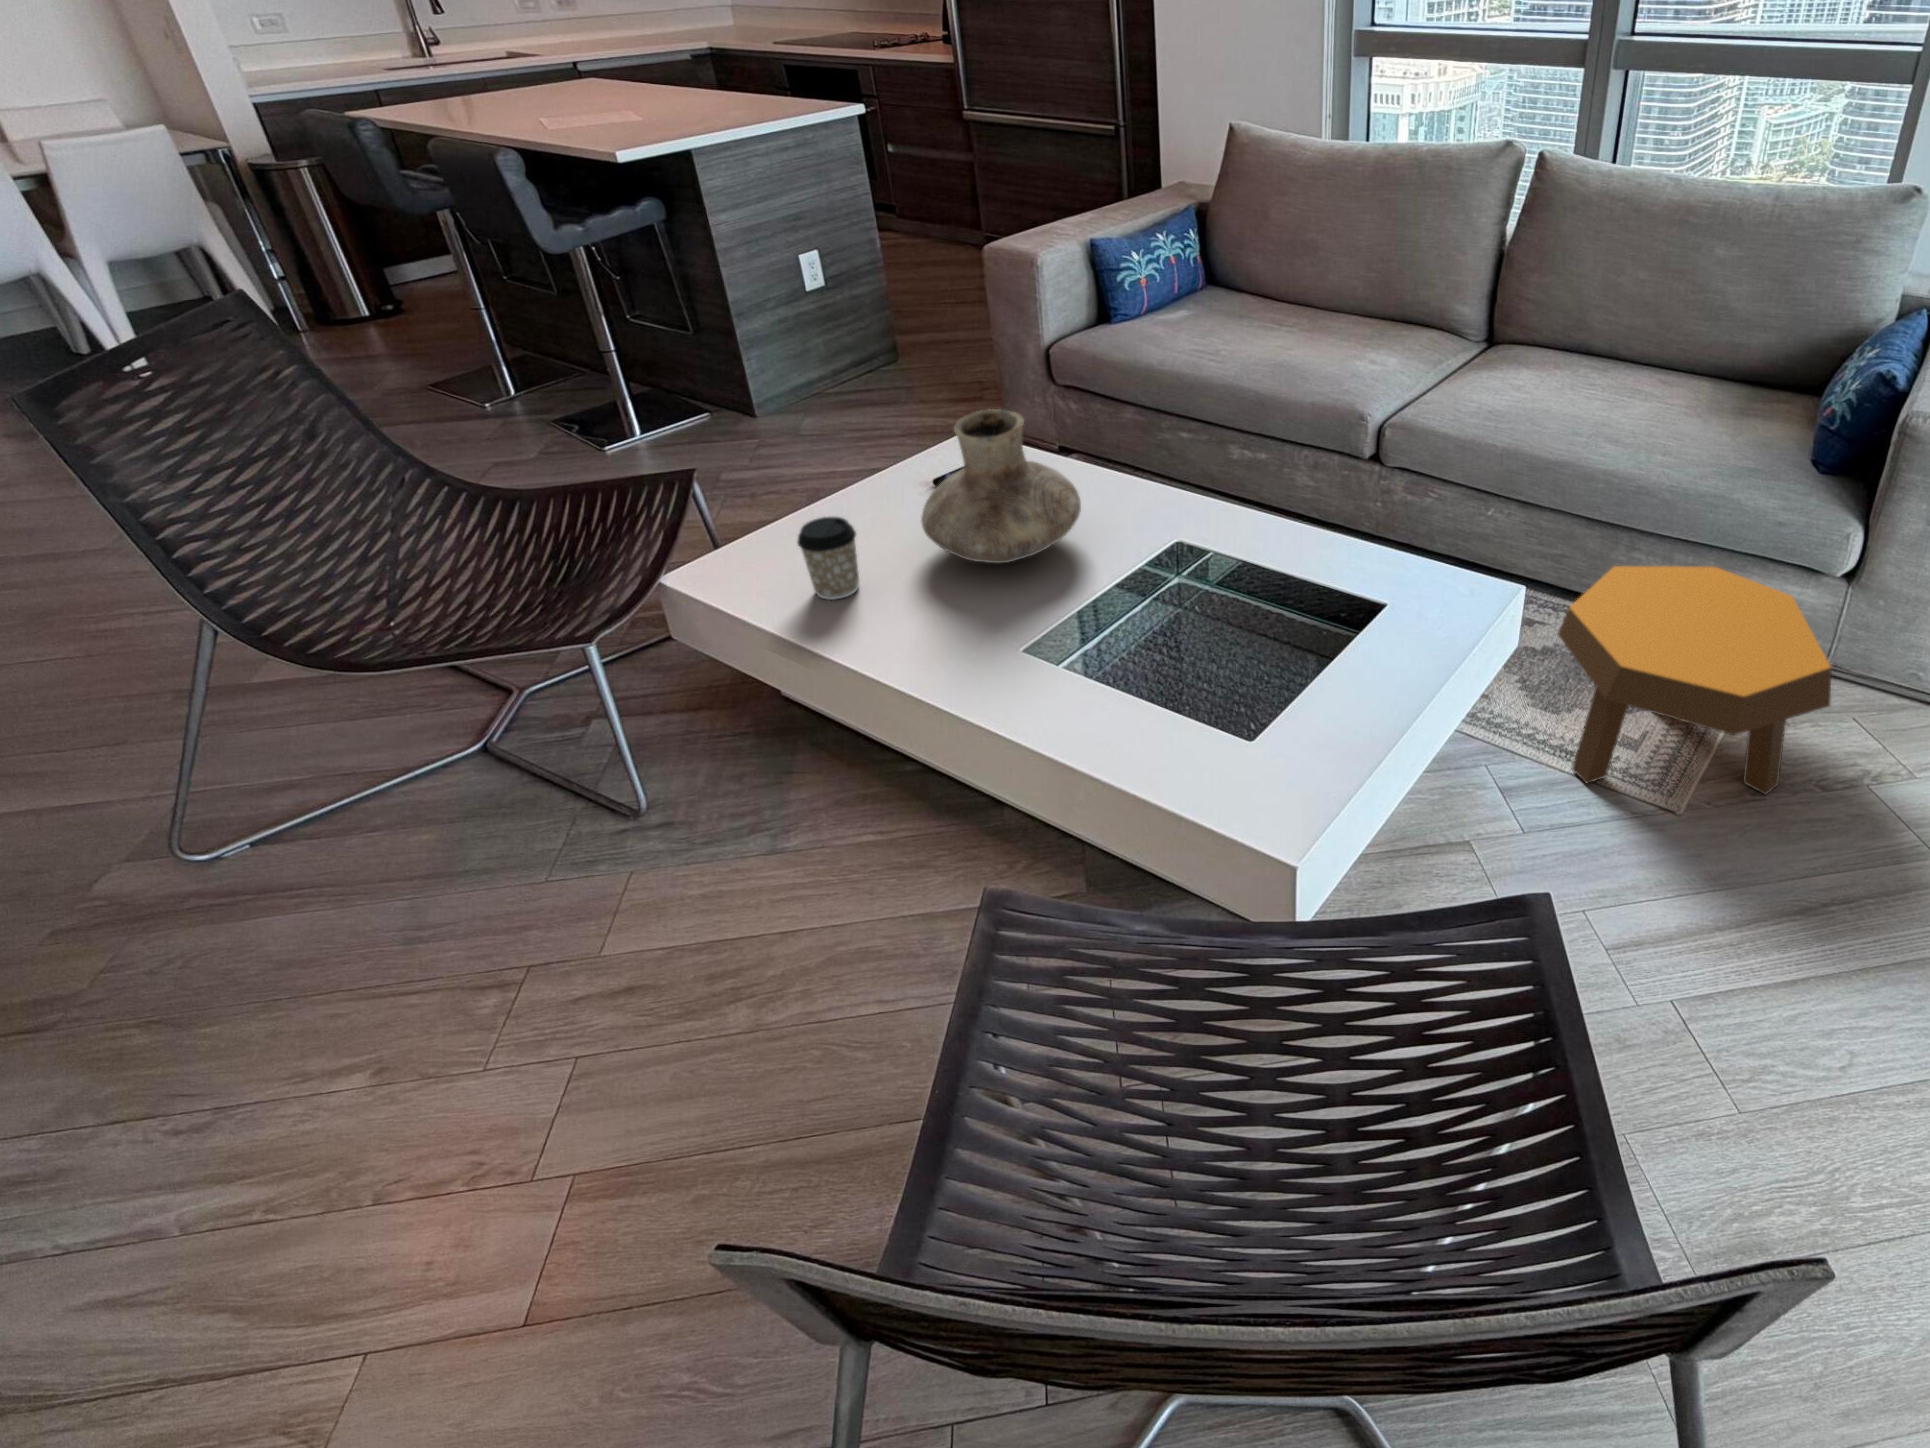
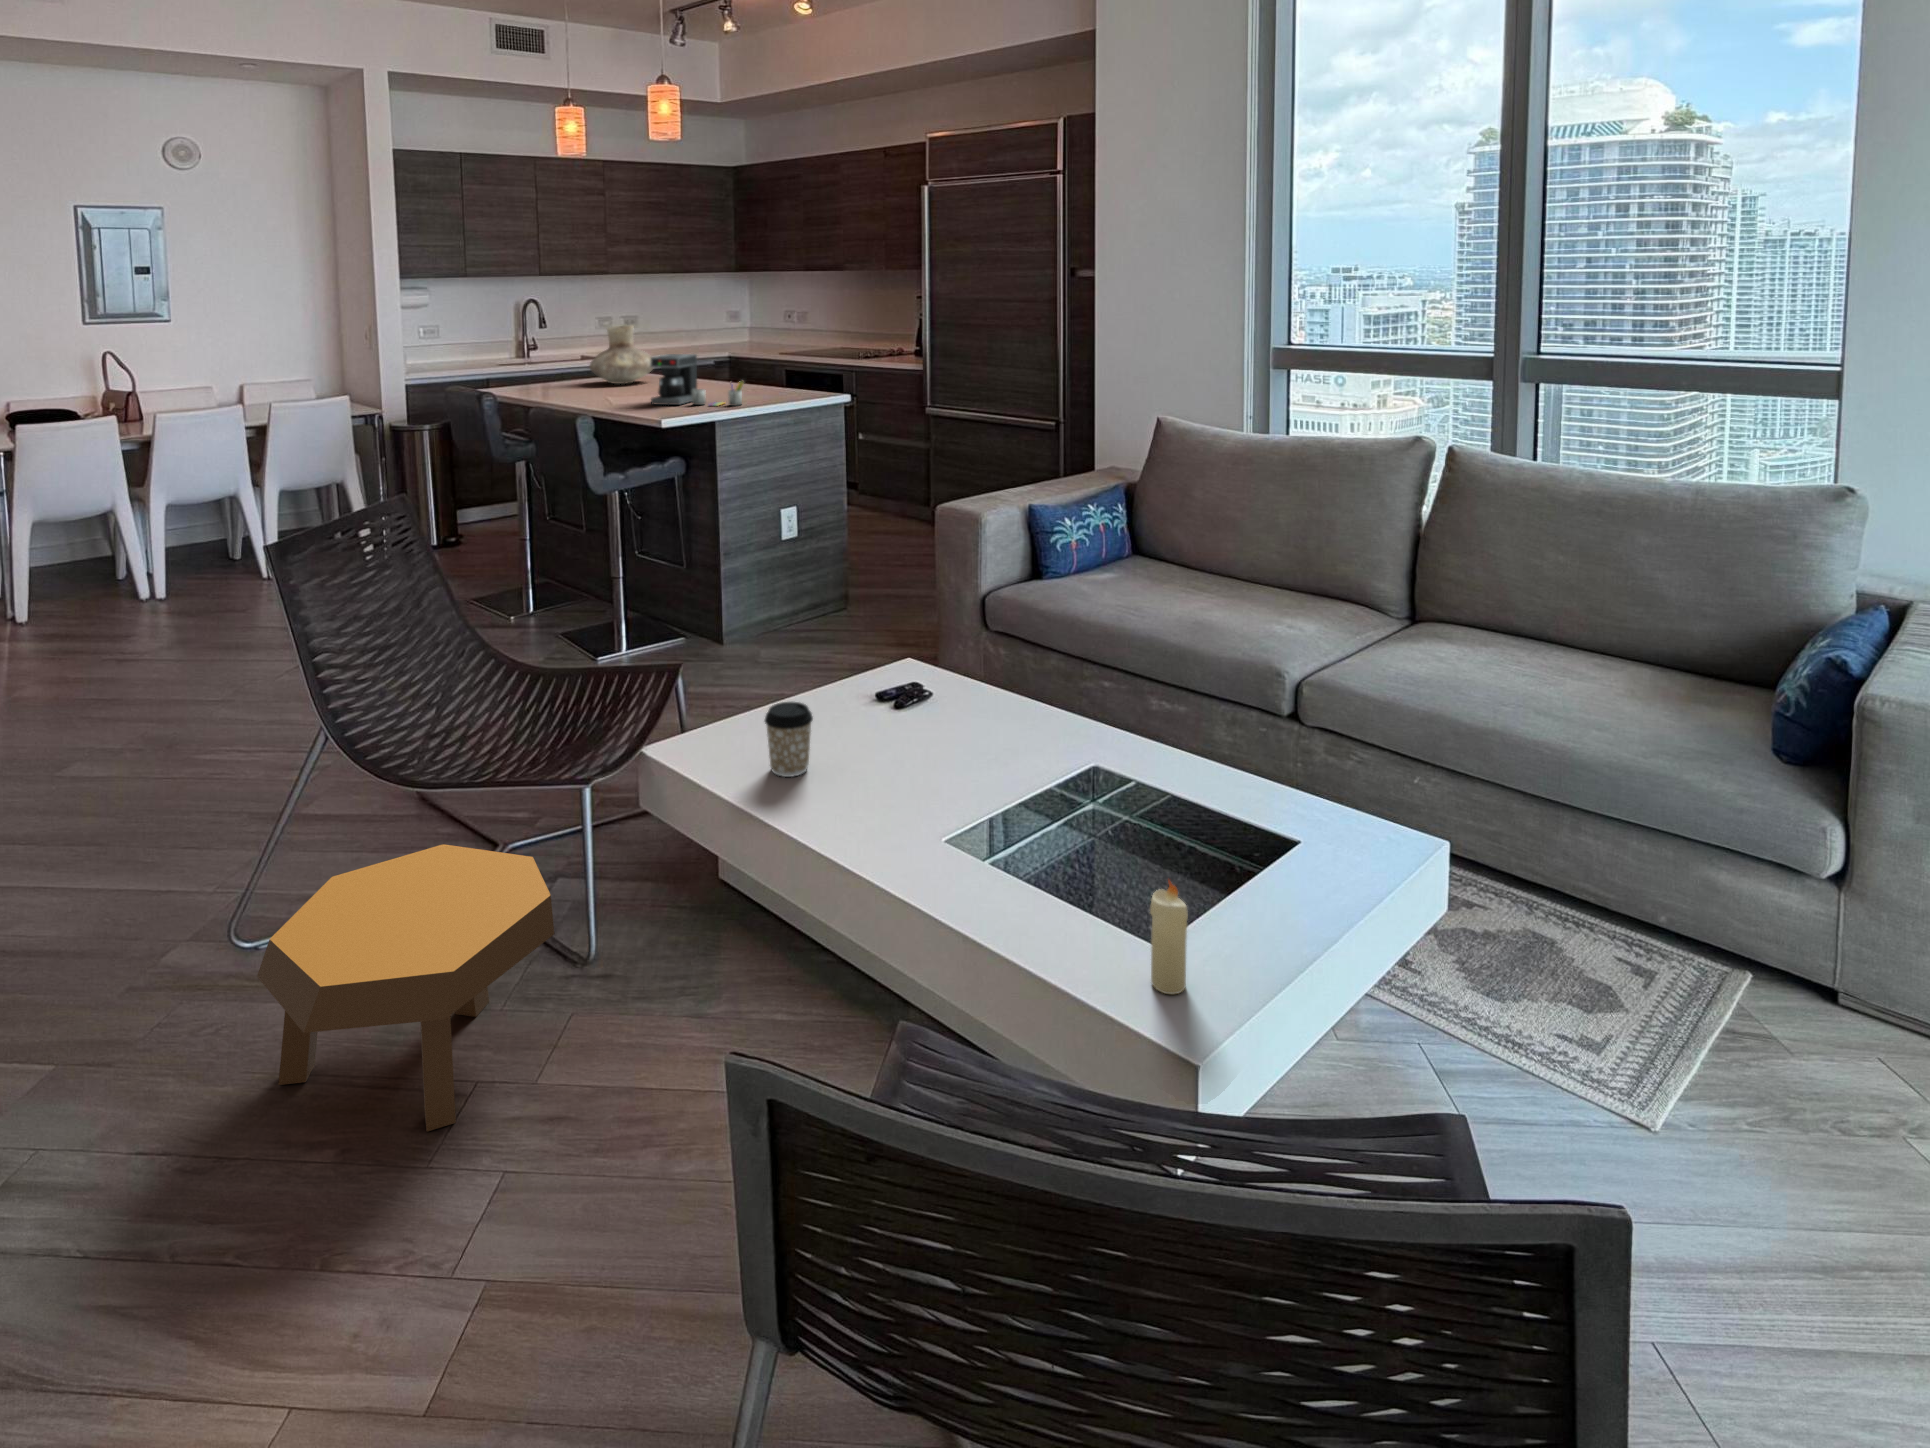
coffee maker: none [582,55,723,128] -> present [650,354,744,406]
vase: present [921,409,1081,563] -> present [589,325,653,384]
footstool: present [1558,566,1831,795] -> present [257,844,554,1132]
candle: none [1244,695,1282,798] -> present [1150,881,1188,994]

